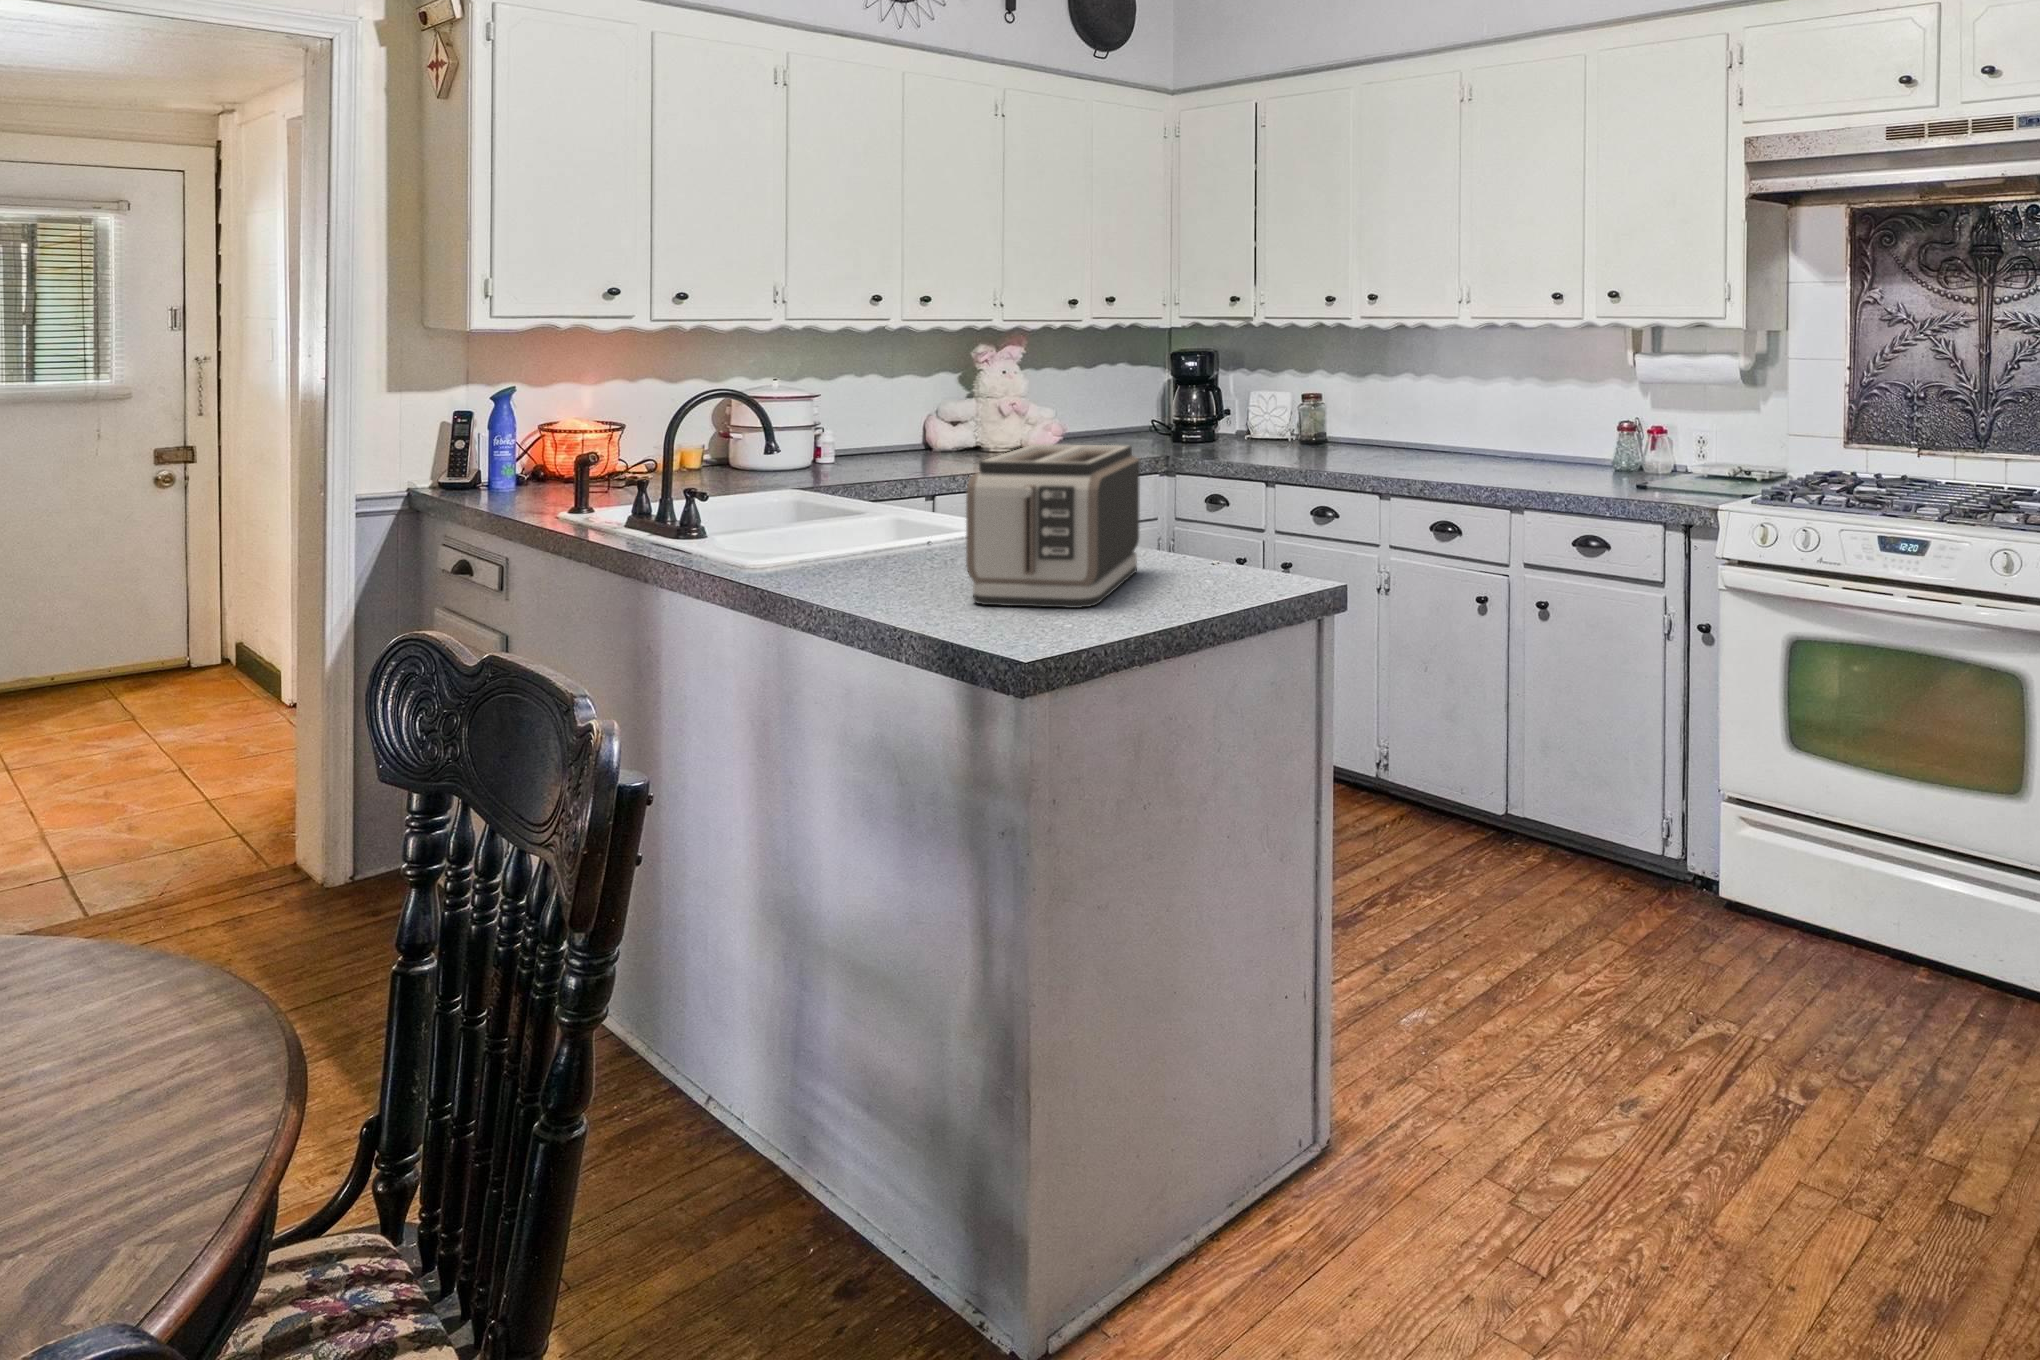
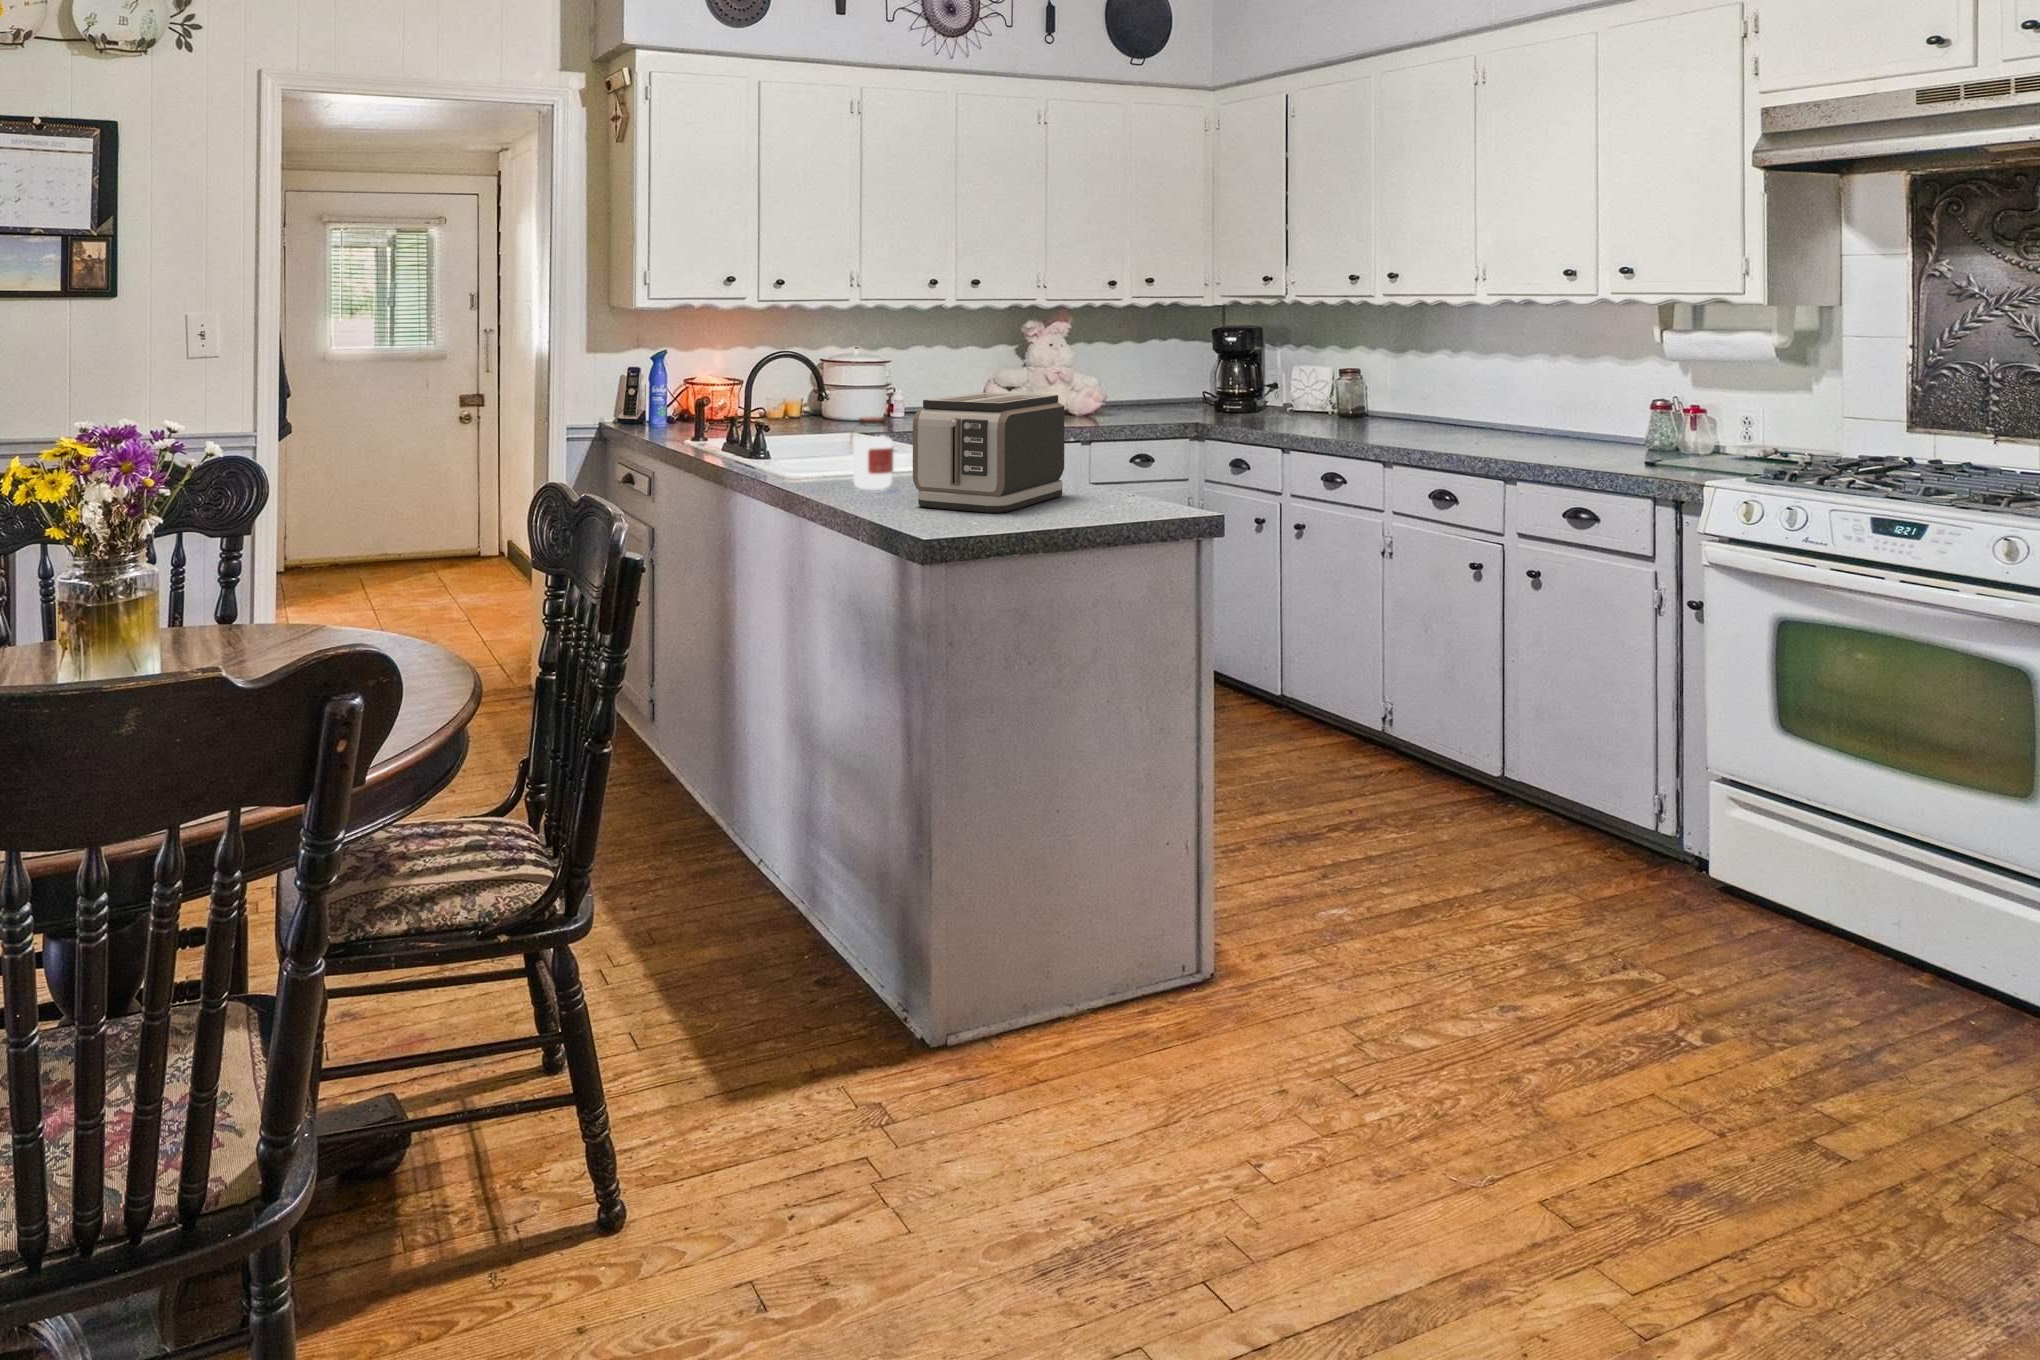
jar: none [856,482,916,581] -> present [851,417,893,490]

